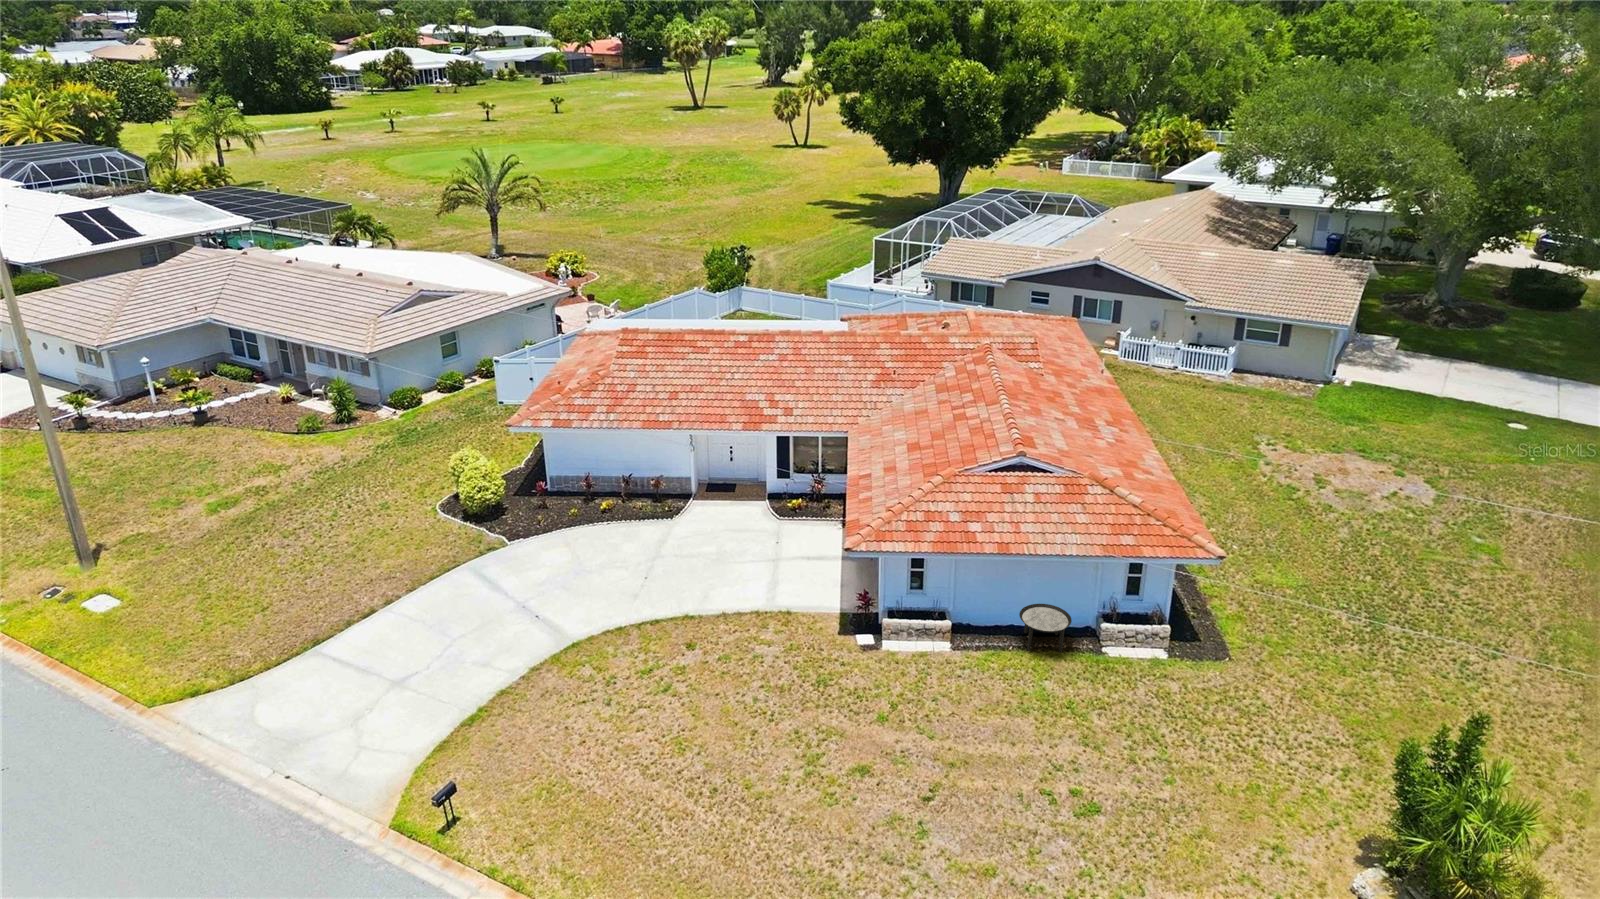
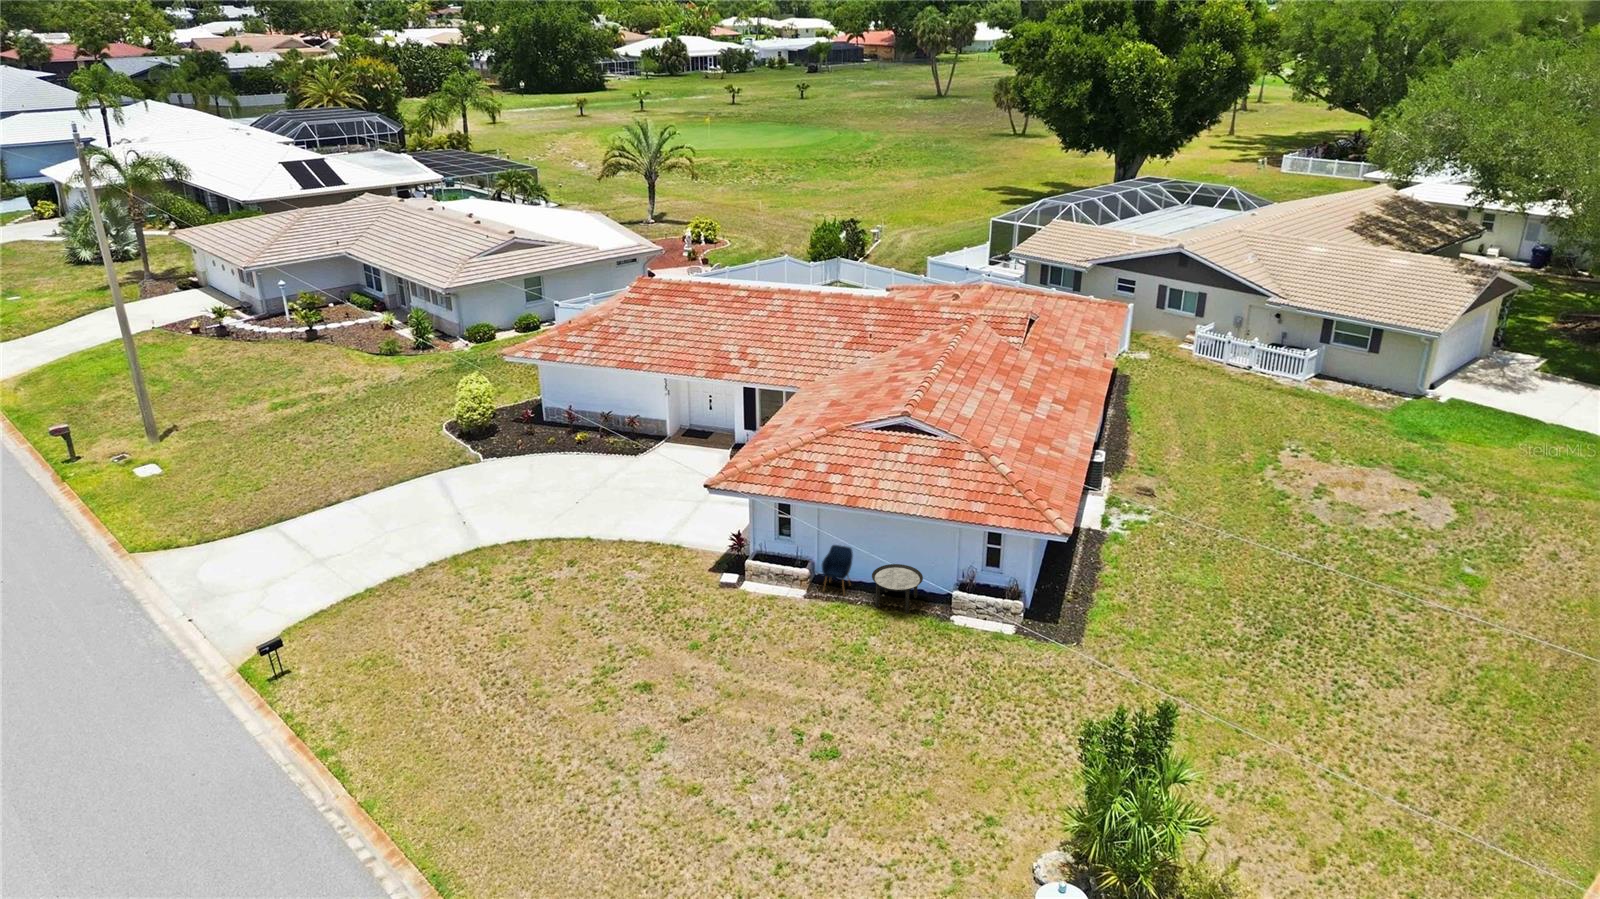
chair: none [965,593,995,644] -> present [822,545,853,594]

